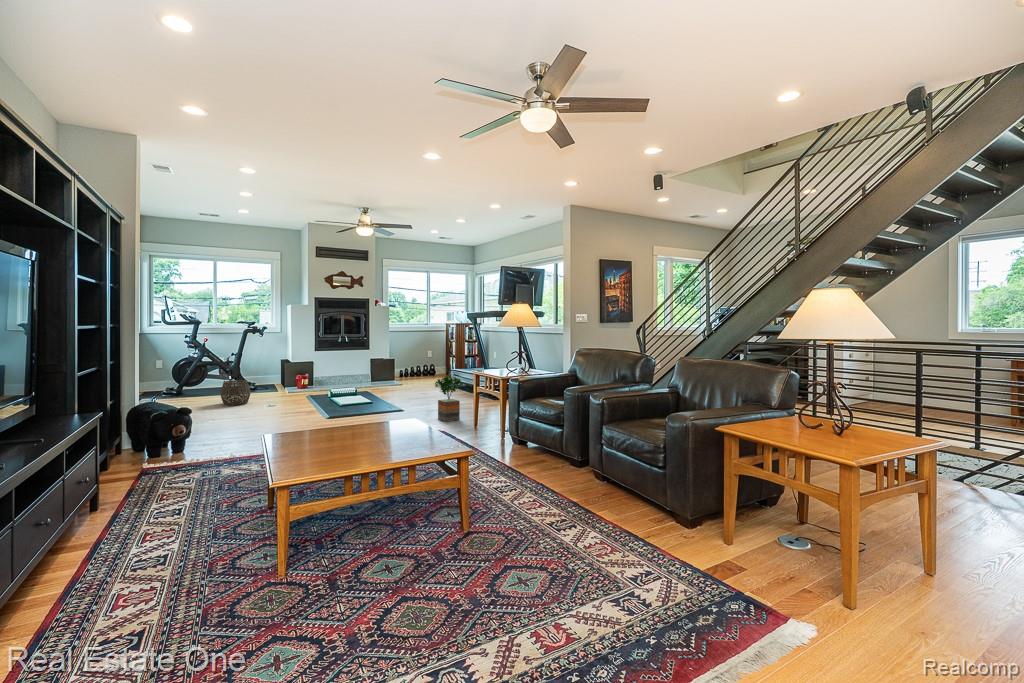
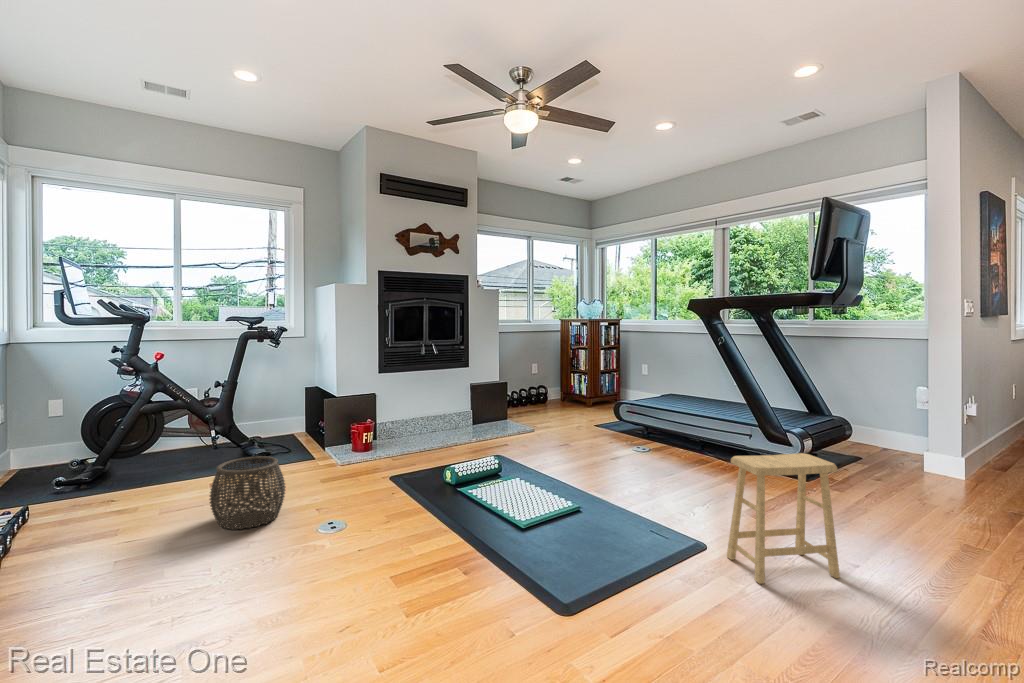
potted tree: present [435,376,465,422] -> none [878,455,990,601]
footstool: none [393,377,426,418] -> present [727,453,840,584]

